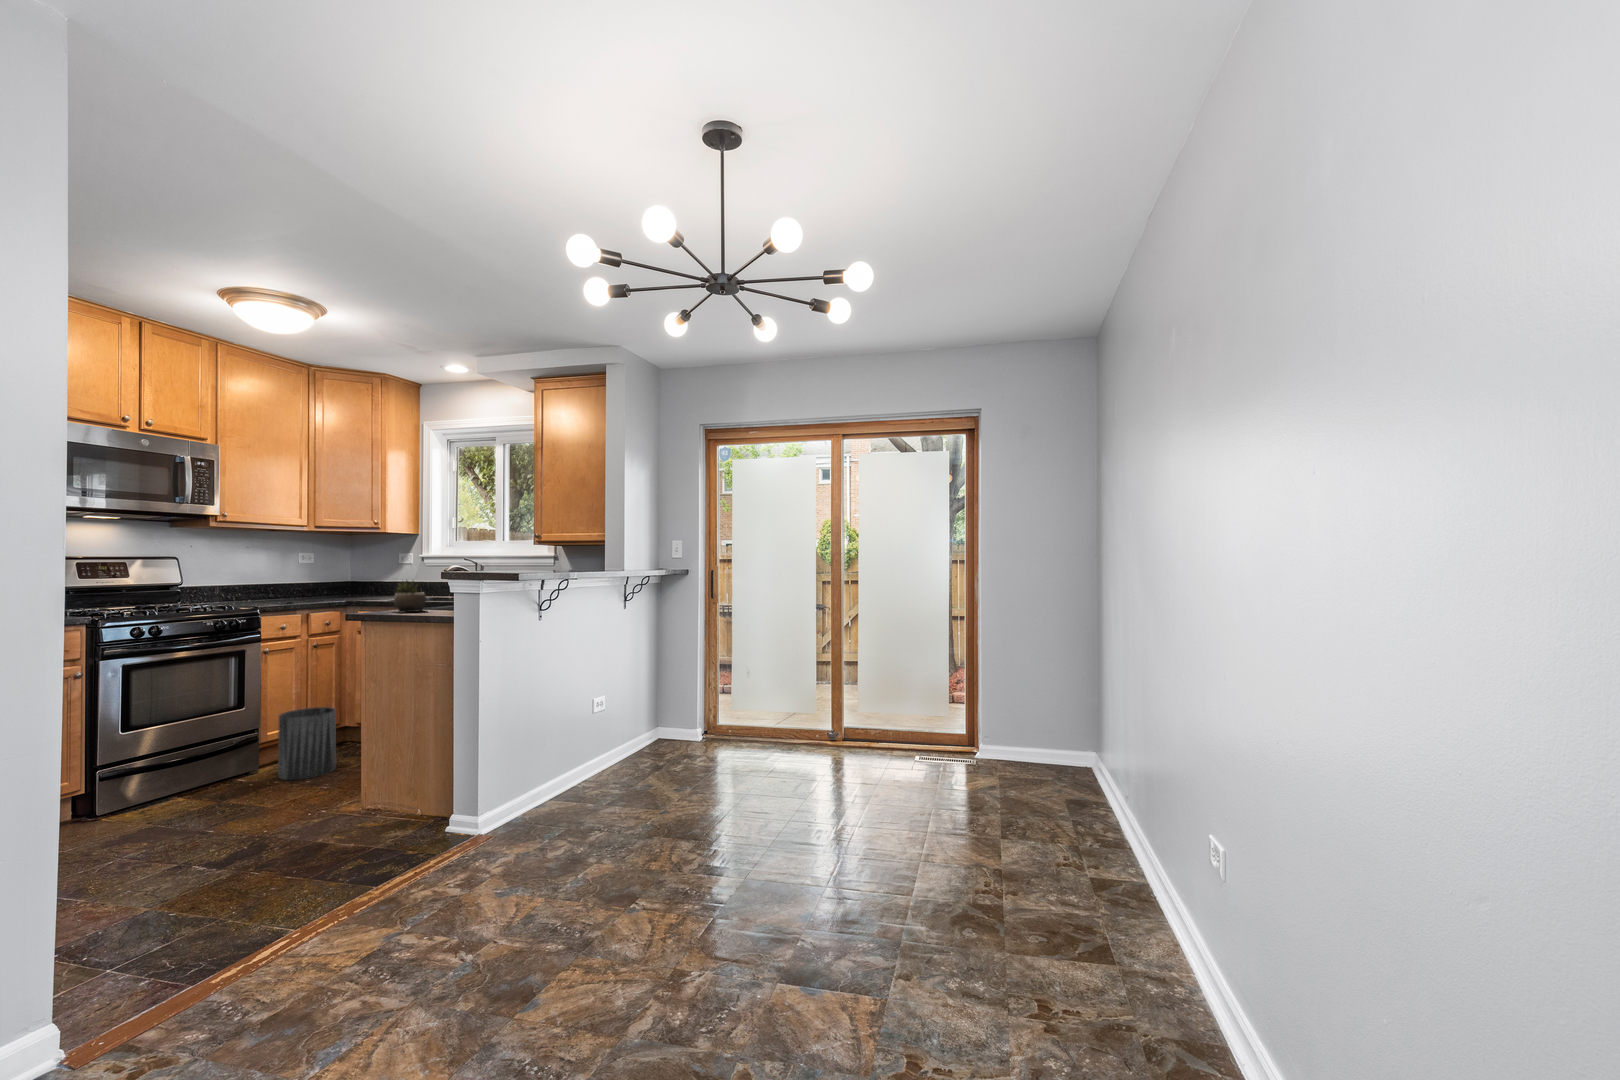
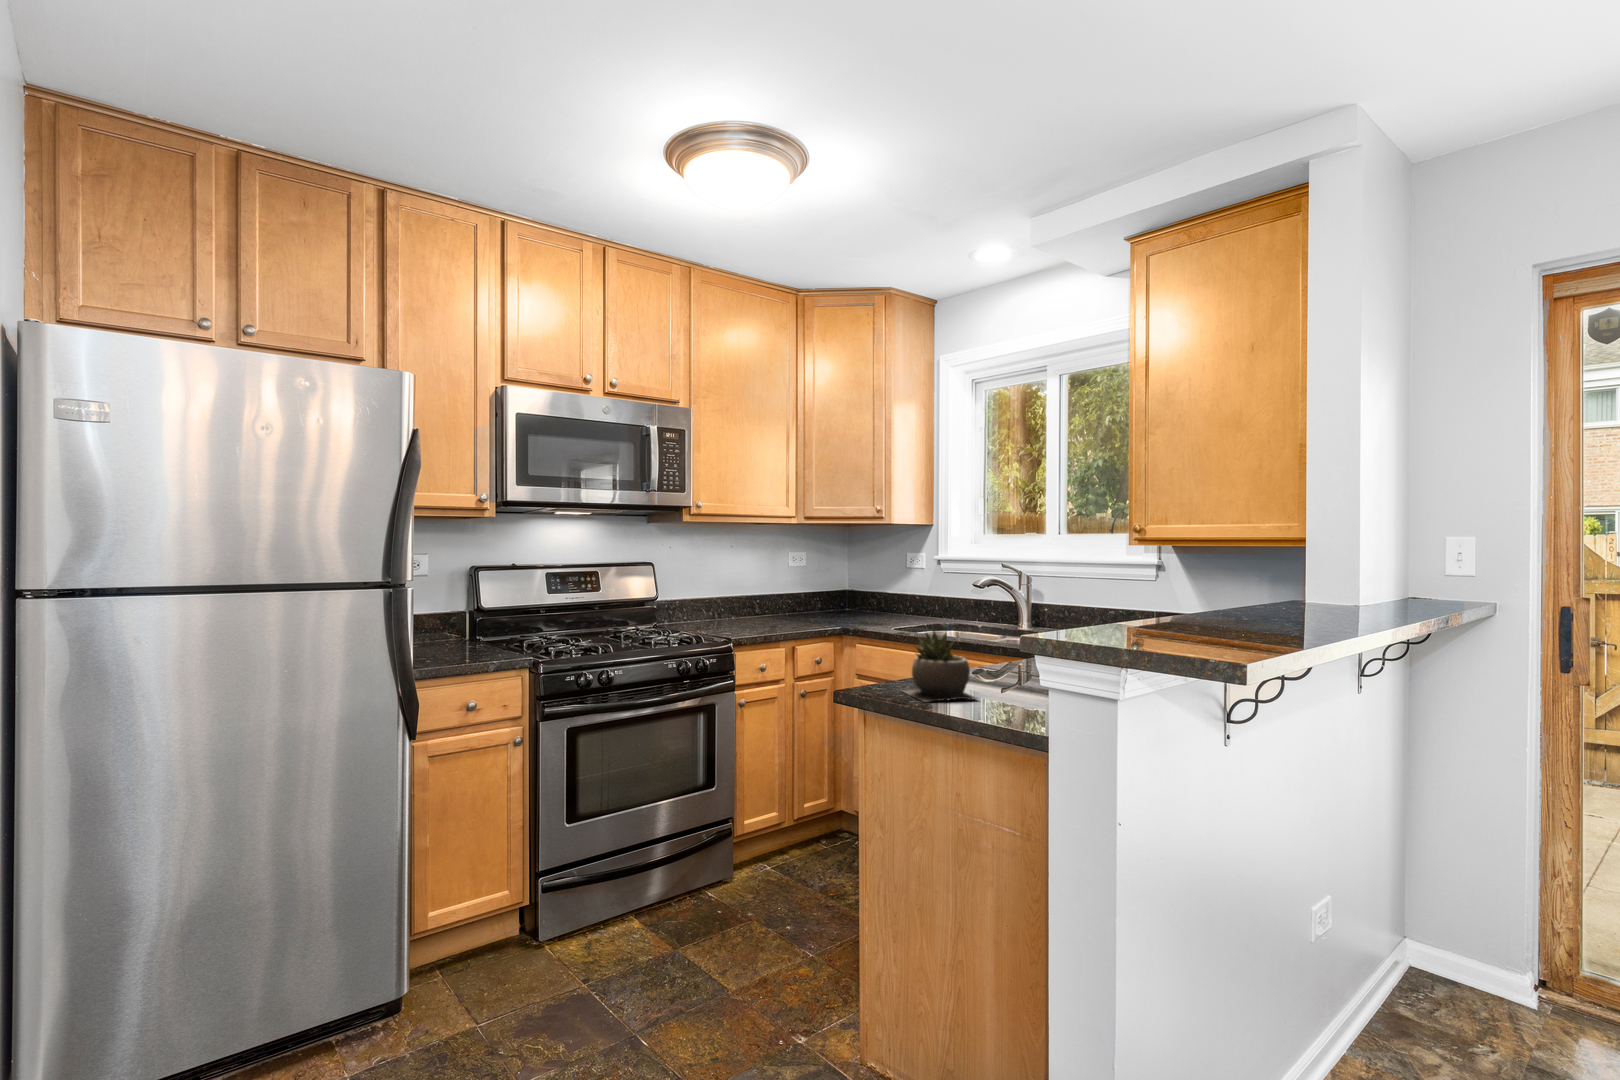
trash can: present [278,707,336,780] -> none [754,799,827,921]

